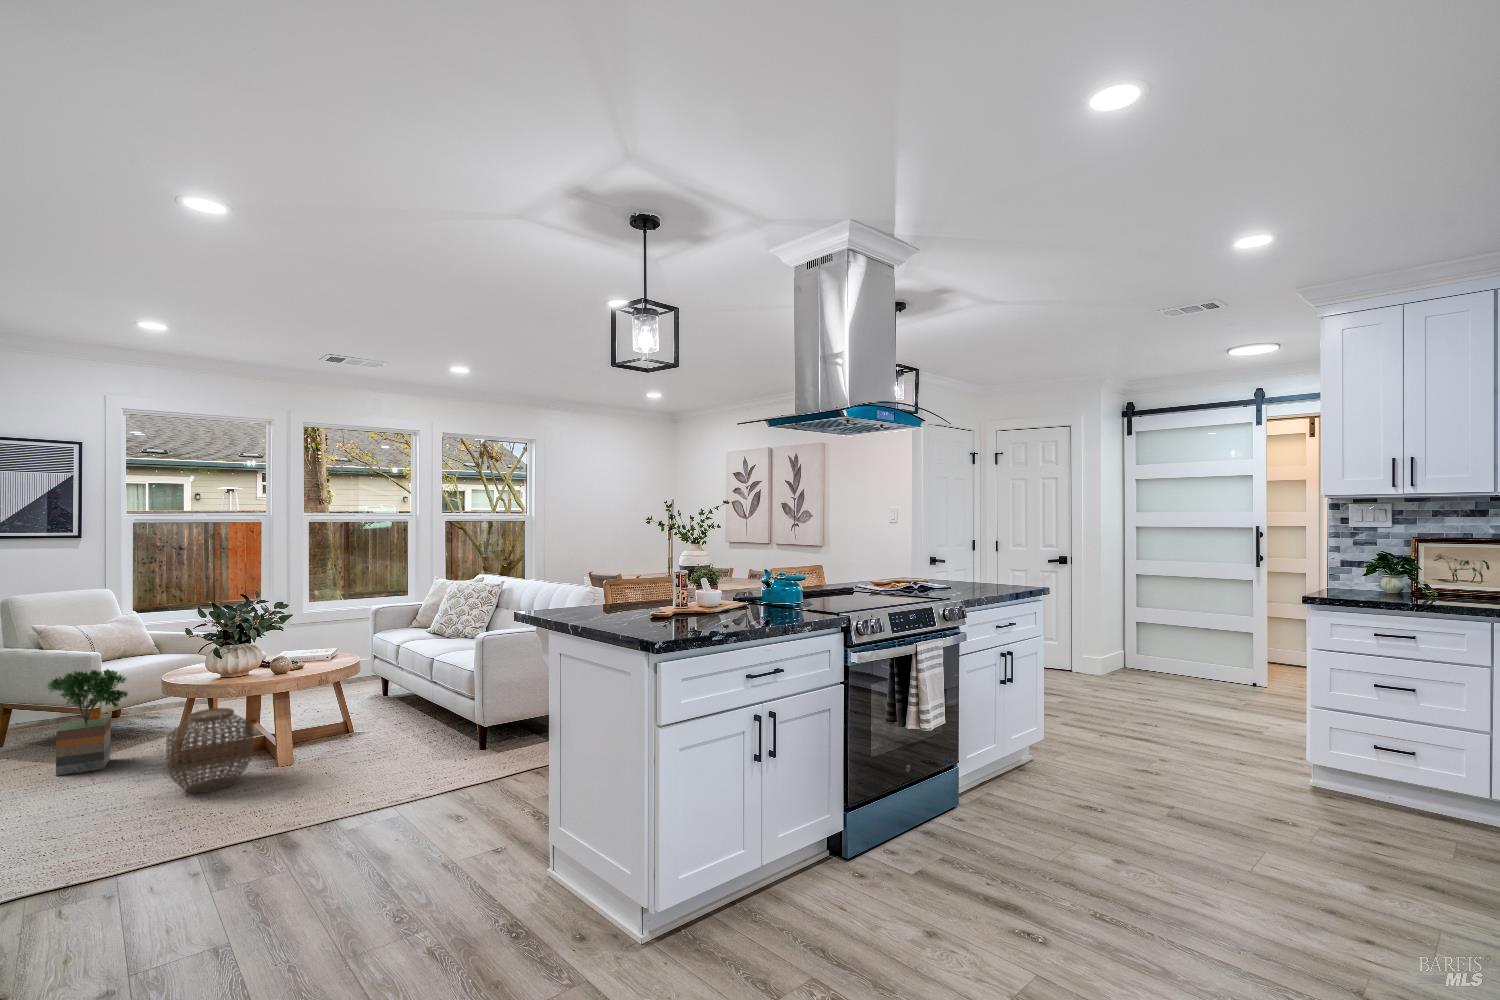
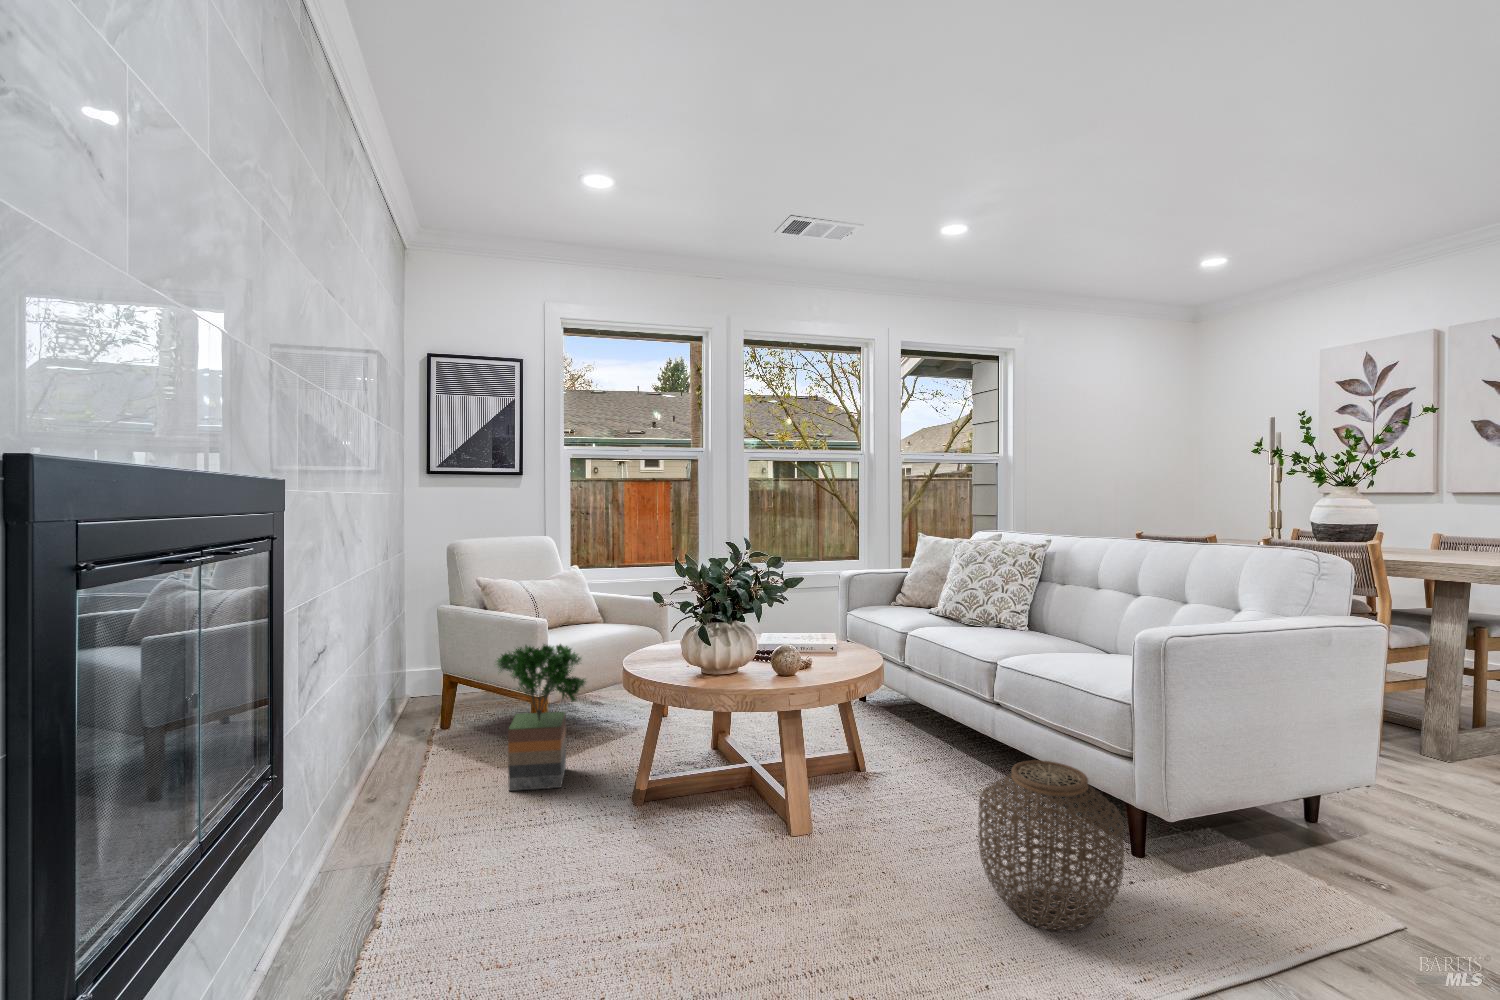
woven basket: present [166,708,253,792] -> present [978,760,1124,930]

